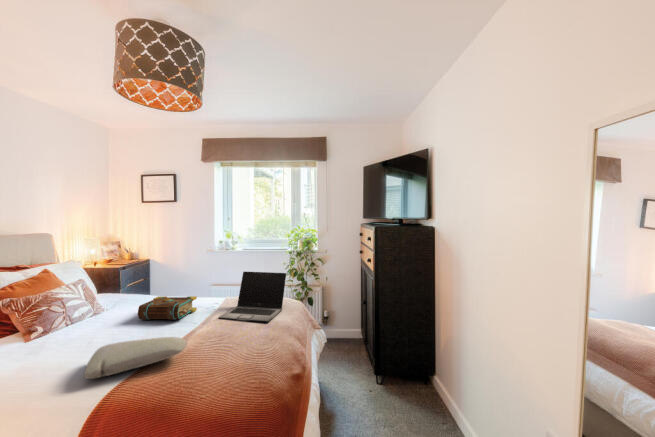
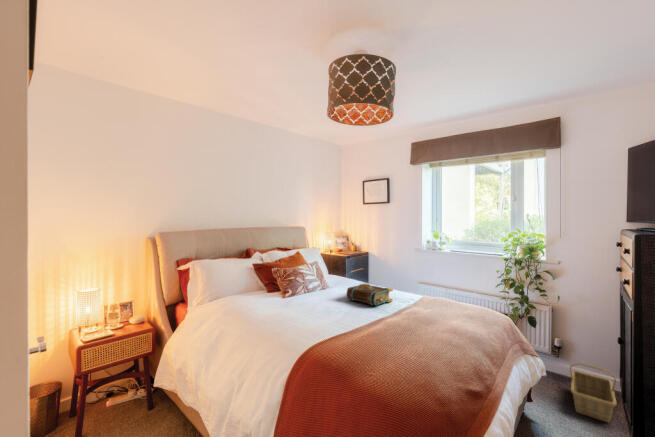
laptop: present [219,272,286,323] -> none [409,272,486,329]
basket: none [336,324,363,362] -> present [570,363,617,422]
pillow: present [84,337,188,379] -> none [301,312,372,334]

